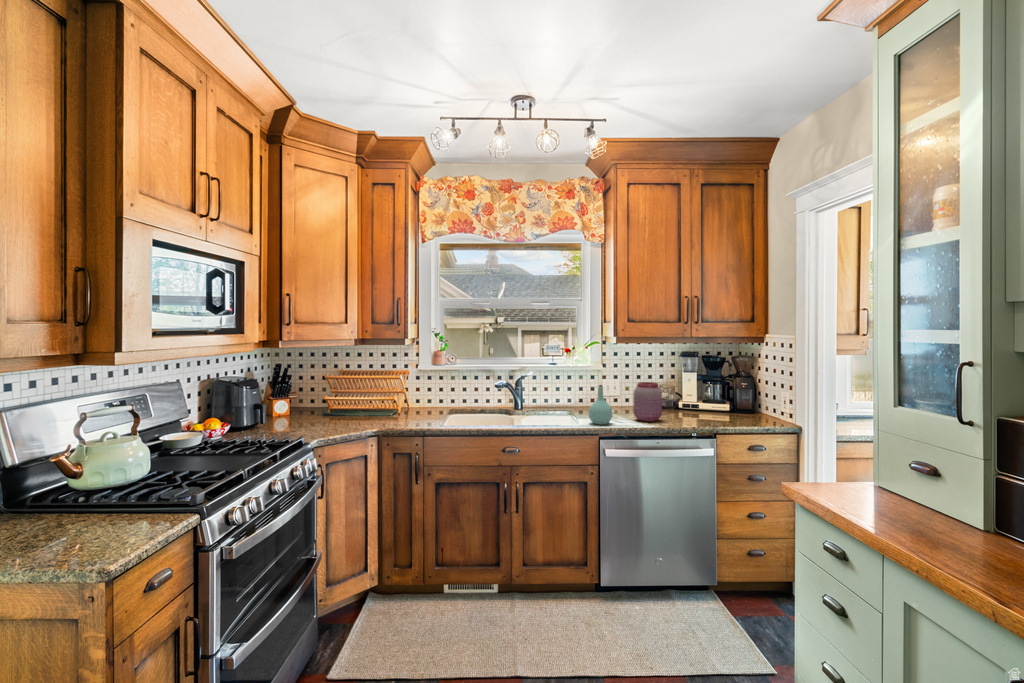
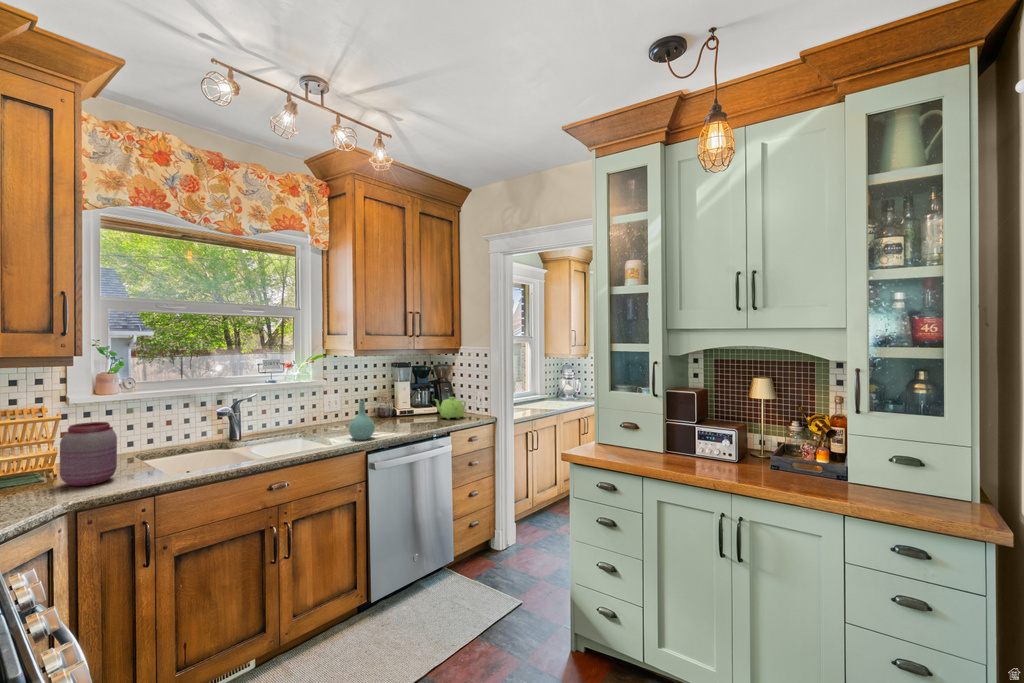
jar: present [633,382,662,422] -> present [60,422,117,486]
teapot: none [712,395,756,421] -> present [434,397,466,419]

